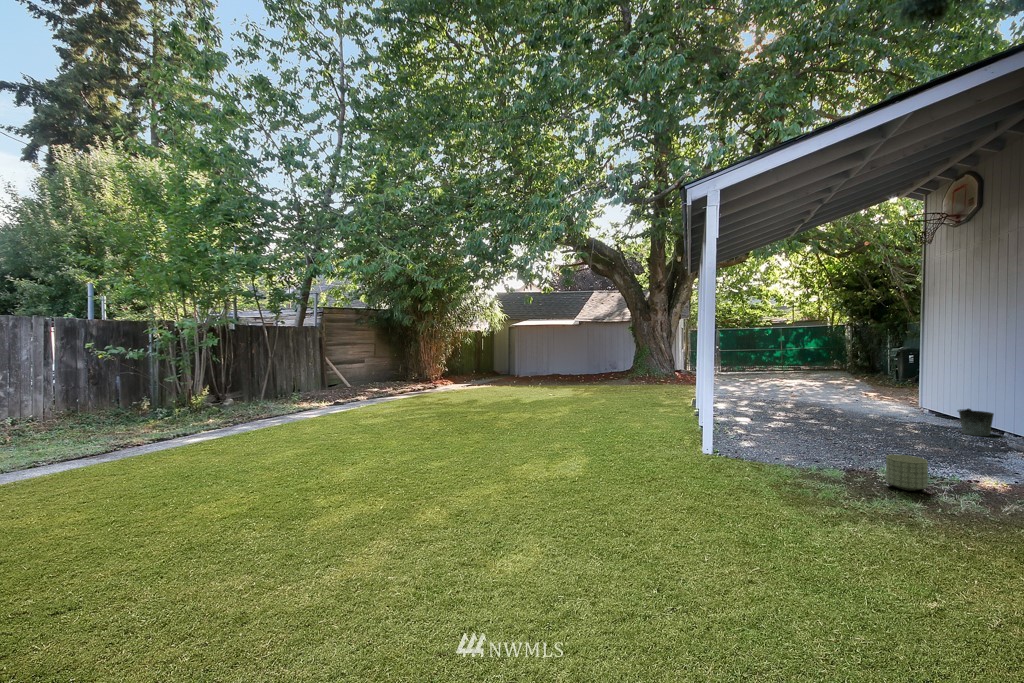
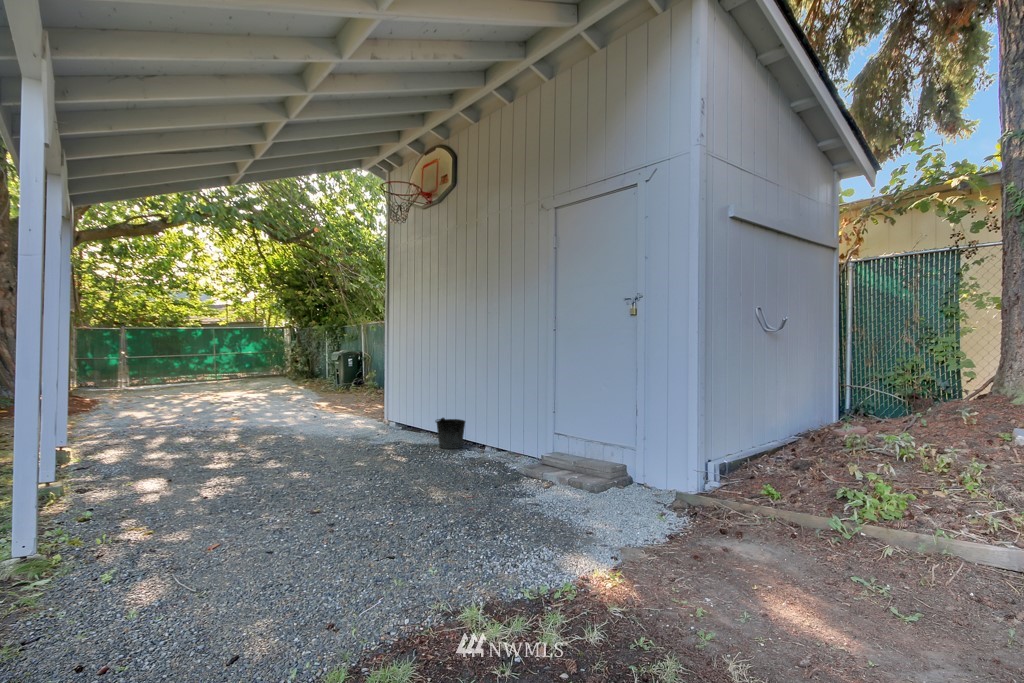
planter: present [886,454,928,491] -> none [463,542,525,622]

